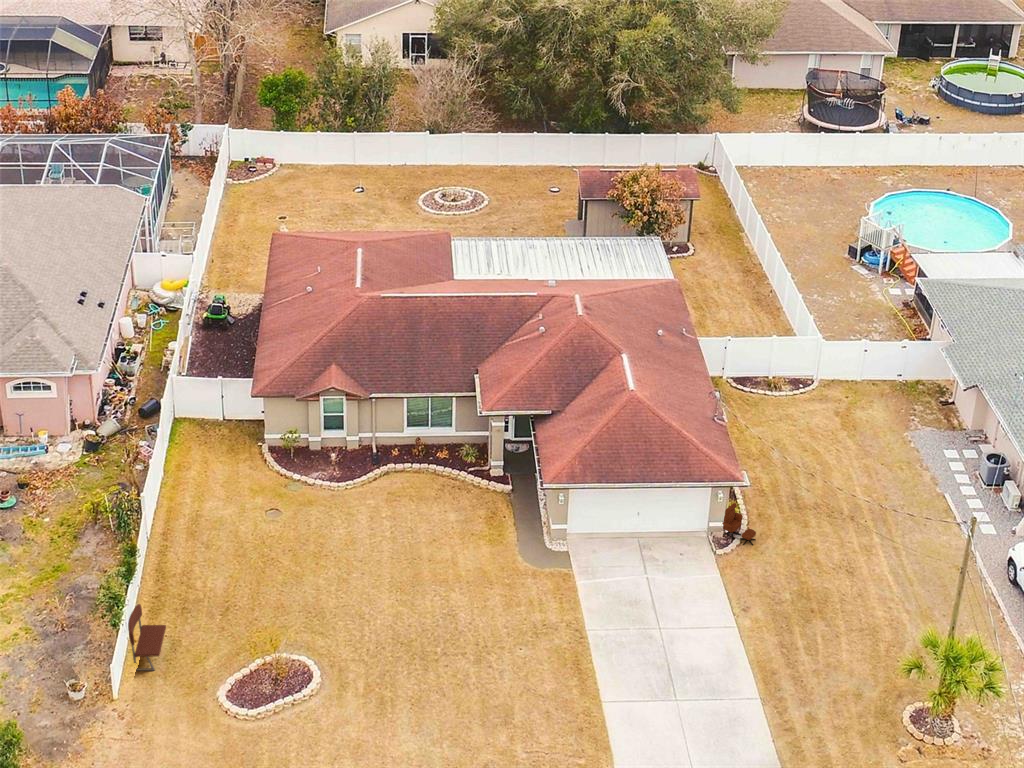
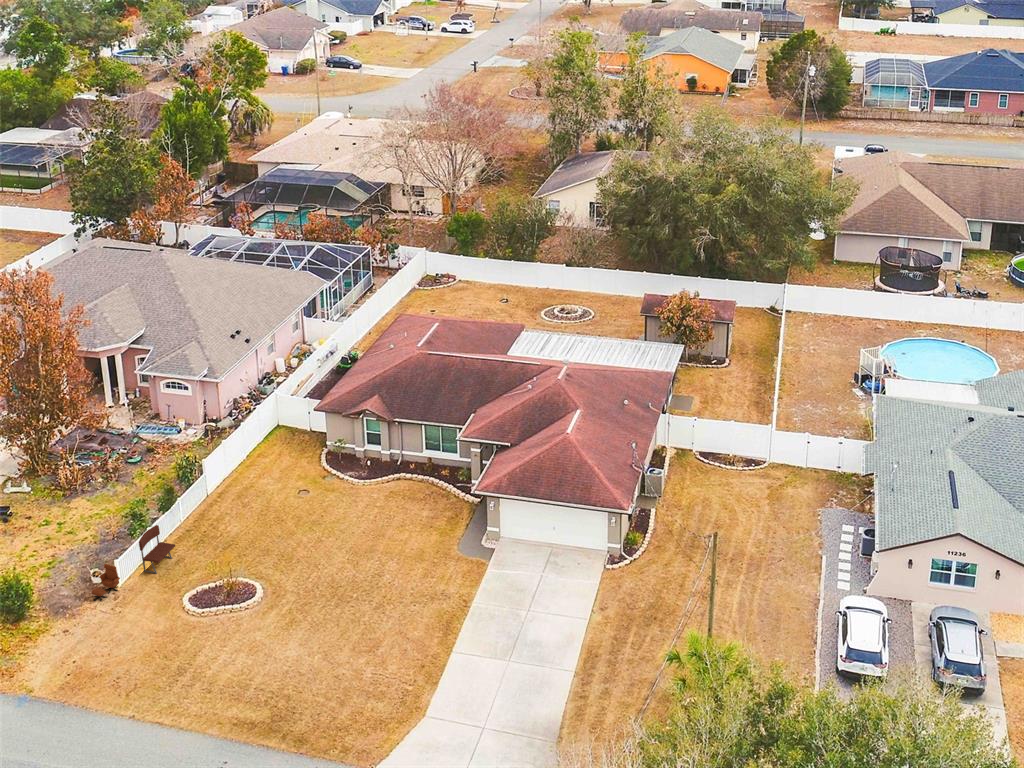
lounge chair: present [722,503,756,545] -> present [92,564,120,601]

